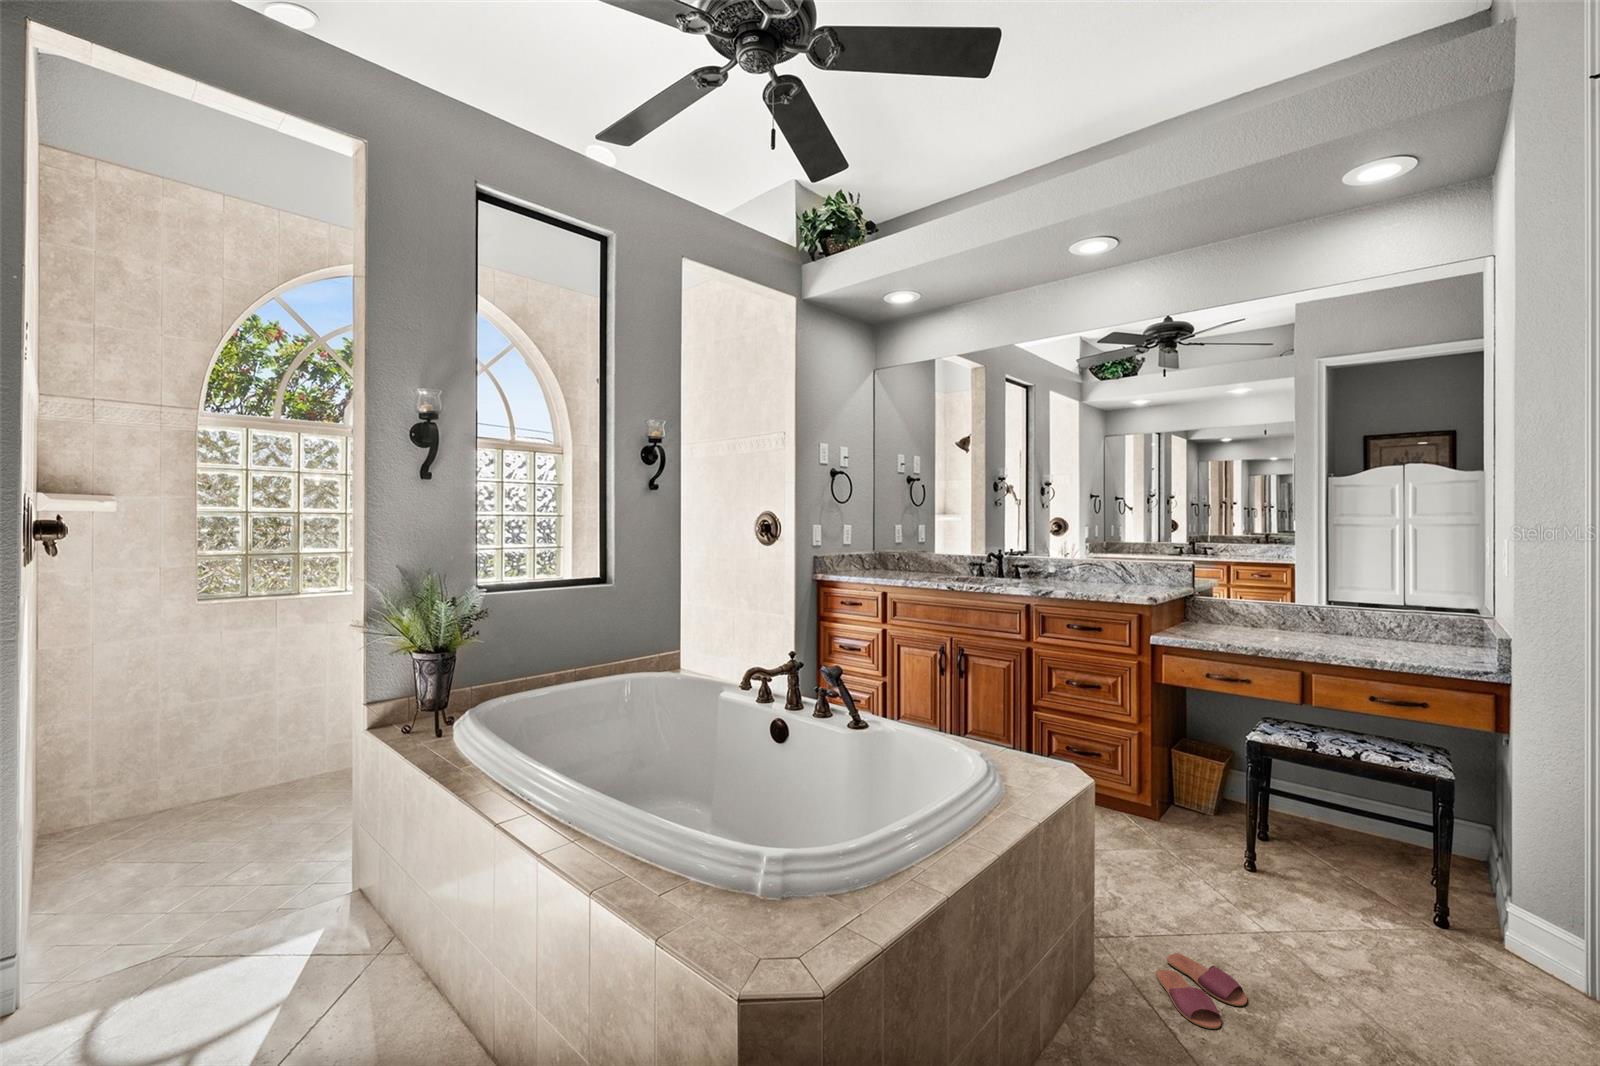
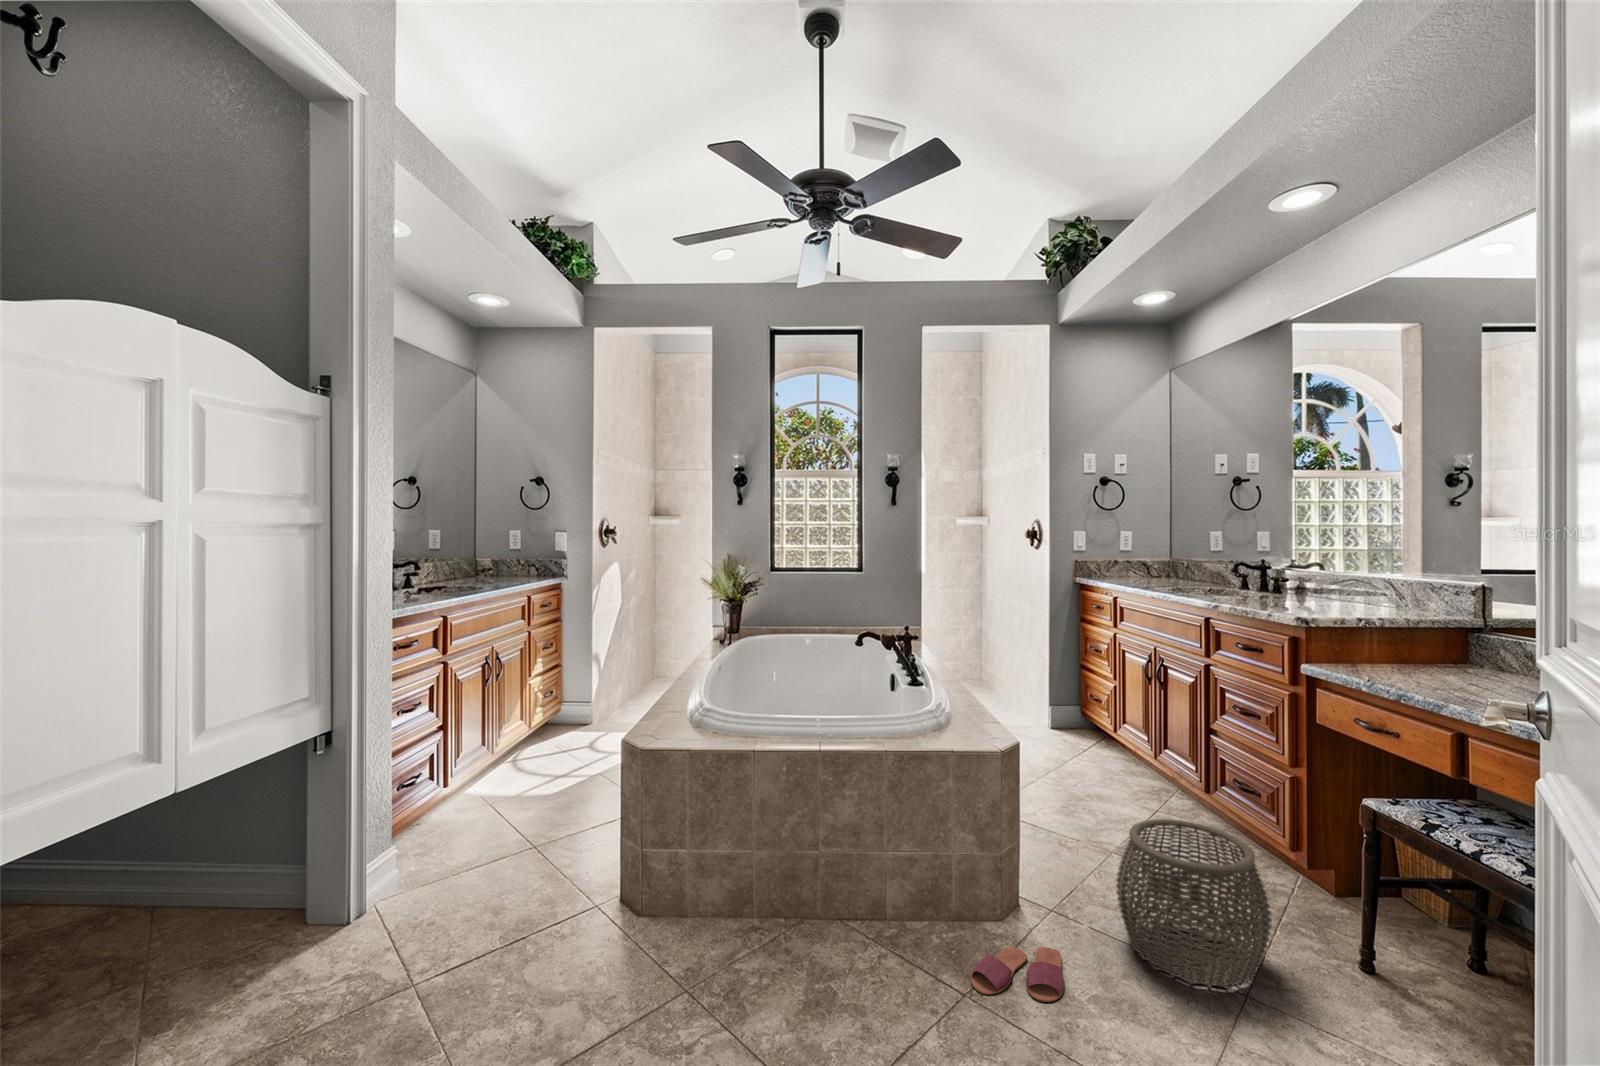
woven basket: none [1150,791,1284,930] -> present [1116,819,1272,989]

